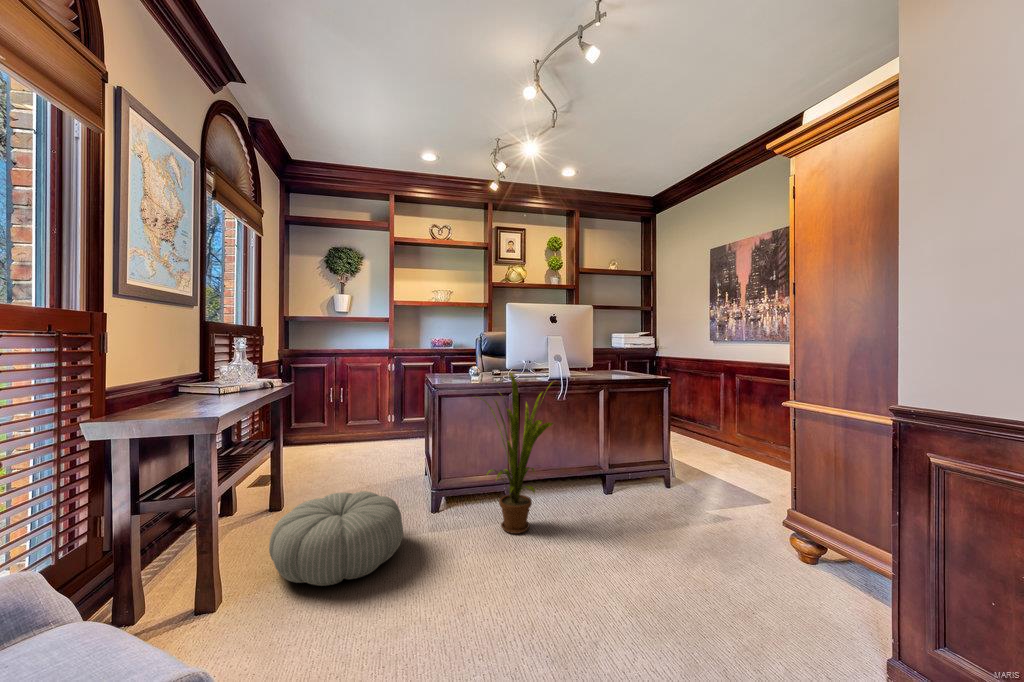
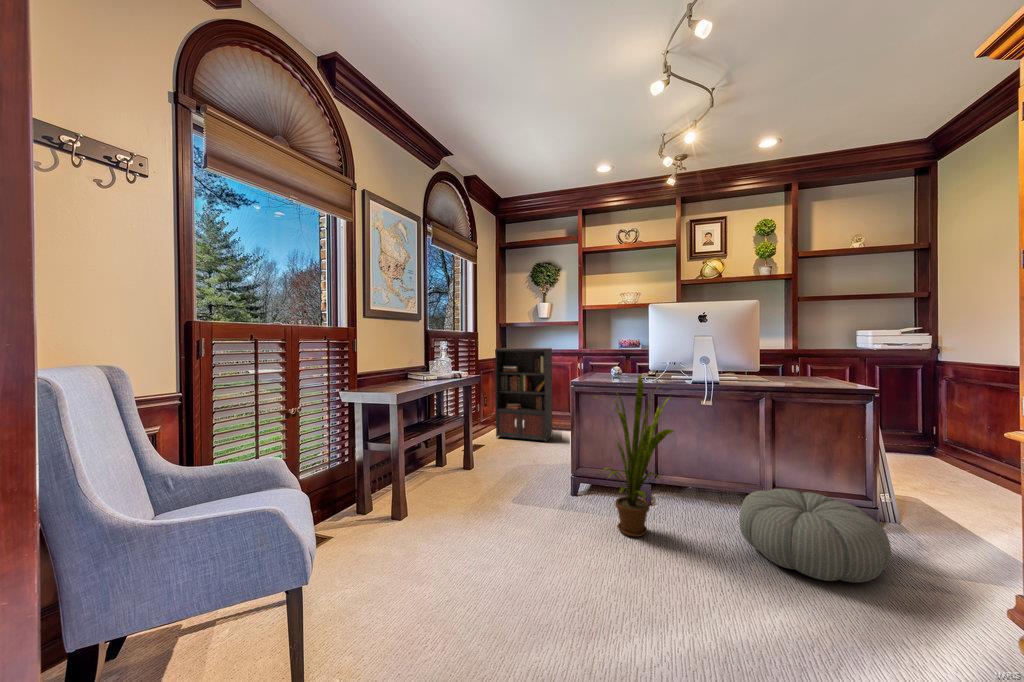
bookcase: none [291,348,384,462] -> present [495,348,553,441]
pouf: present [269,491,403,586] -> present [739,489,891,582]

